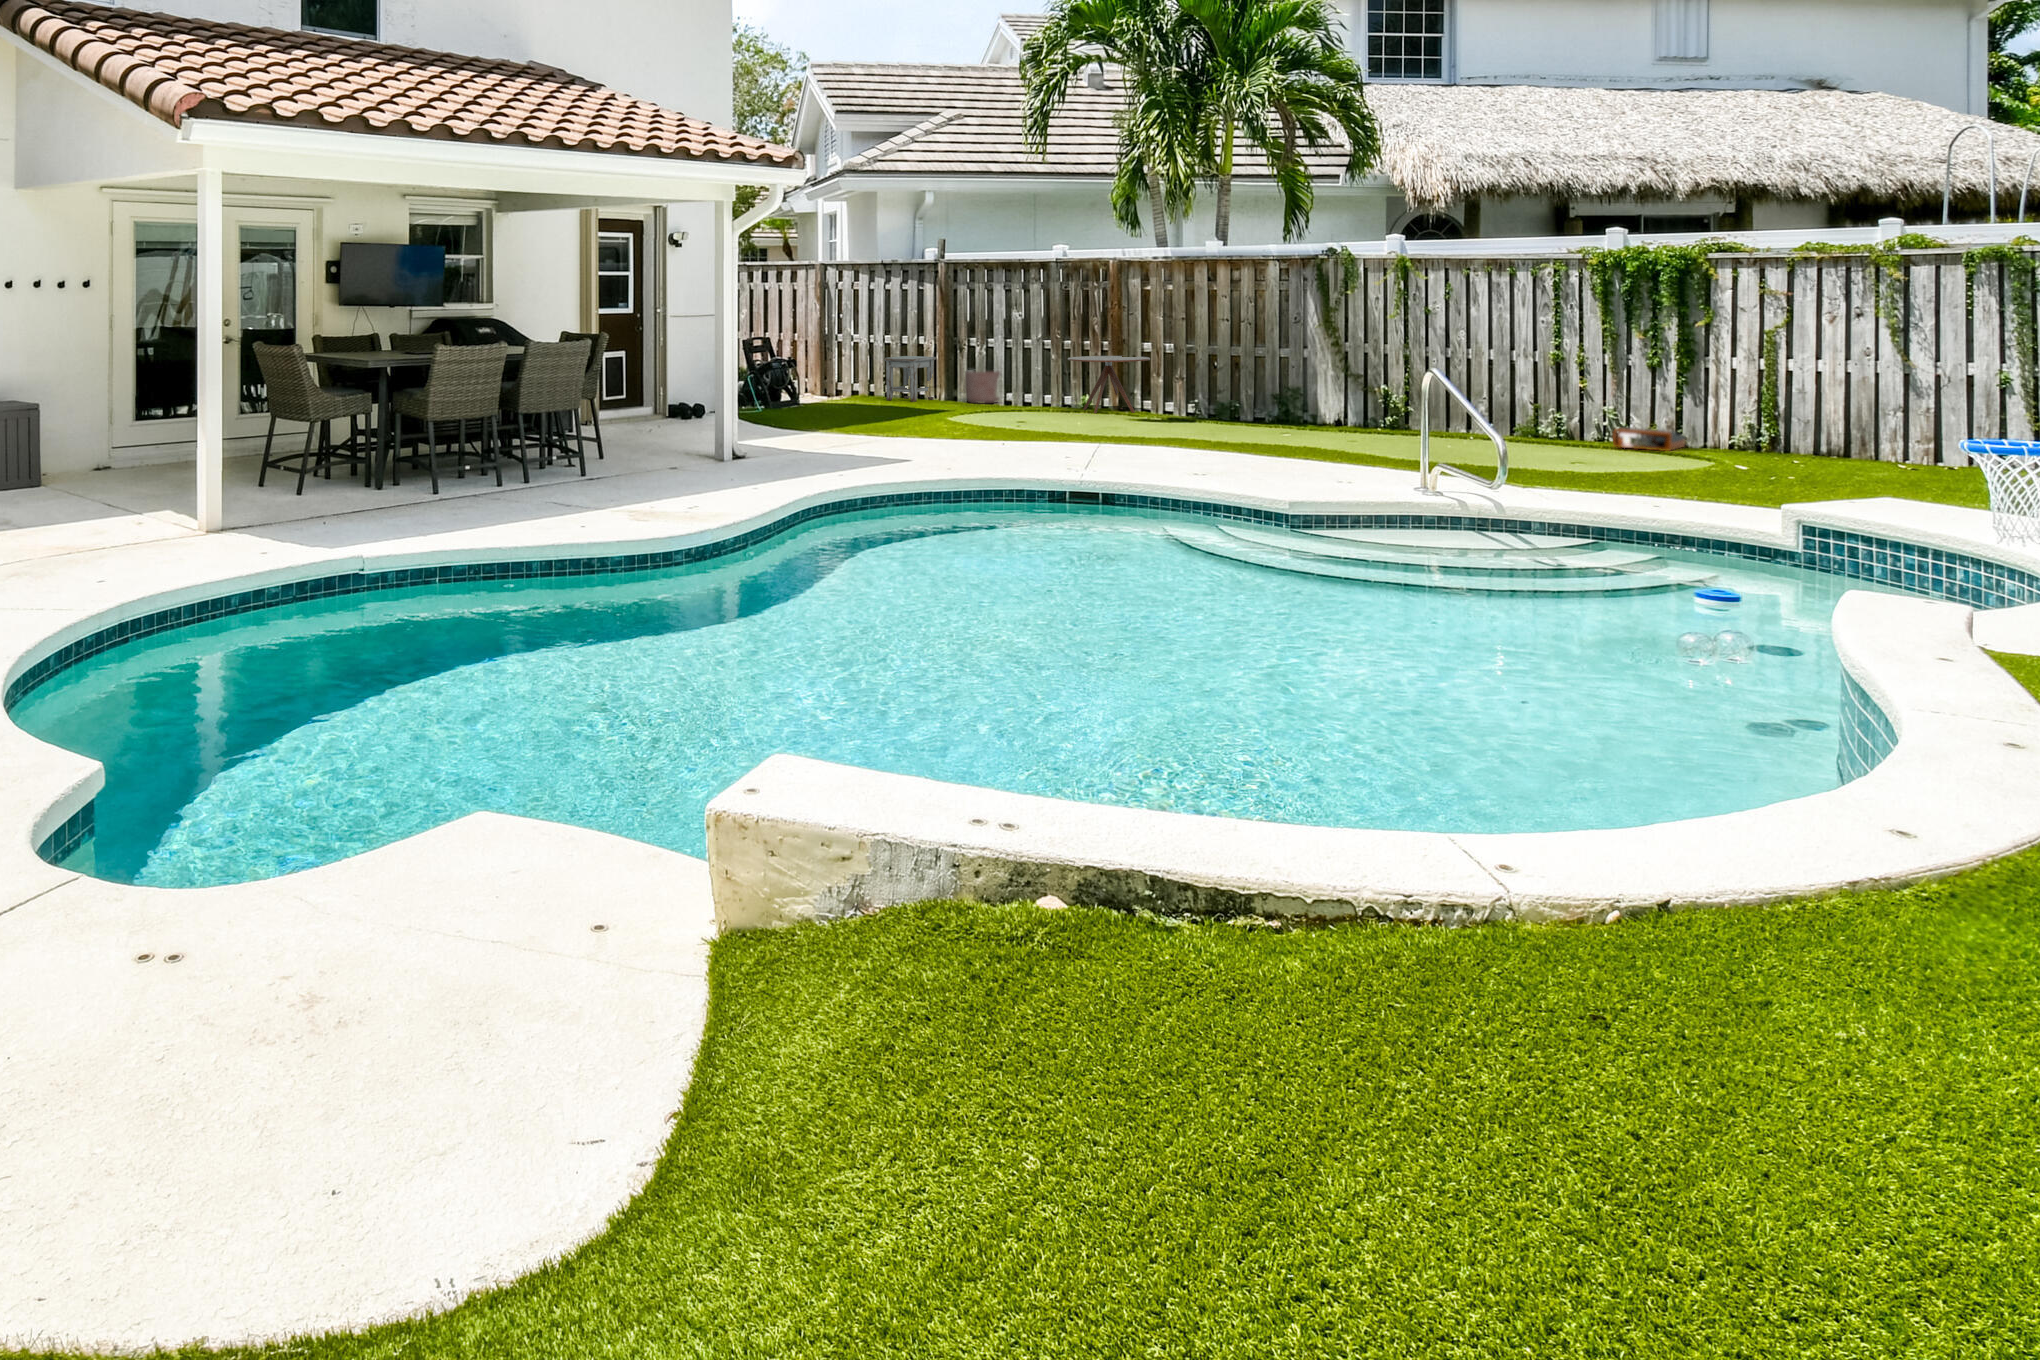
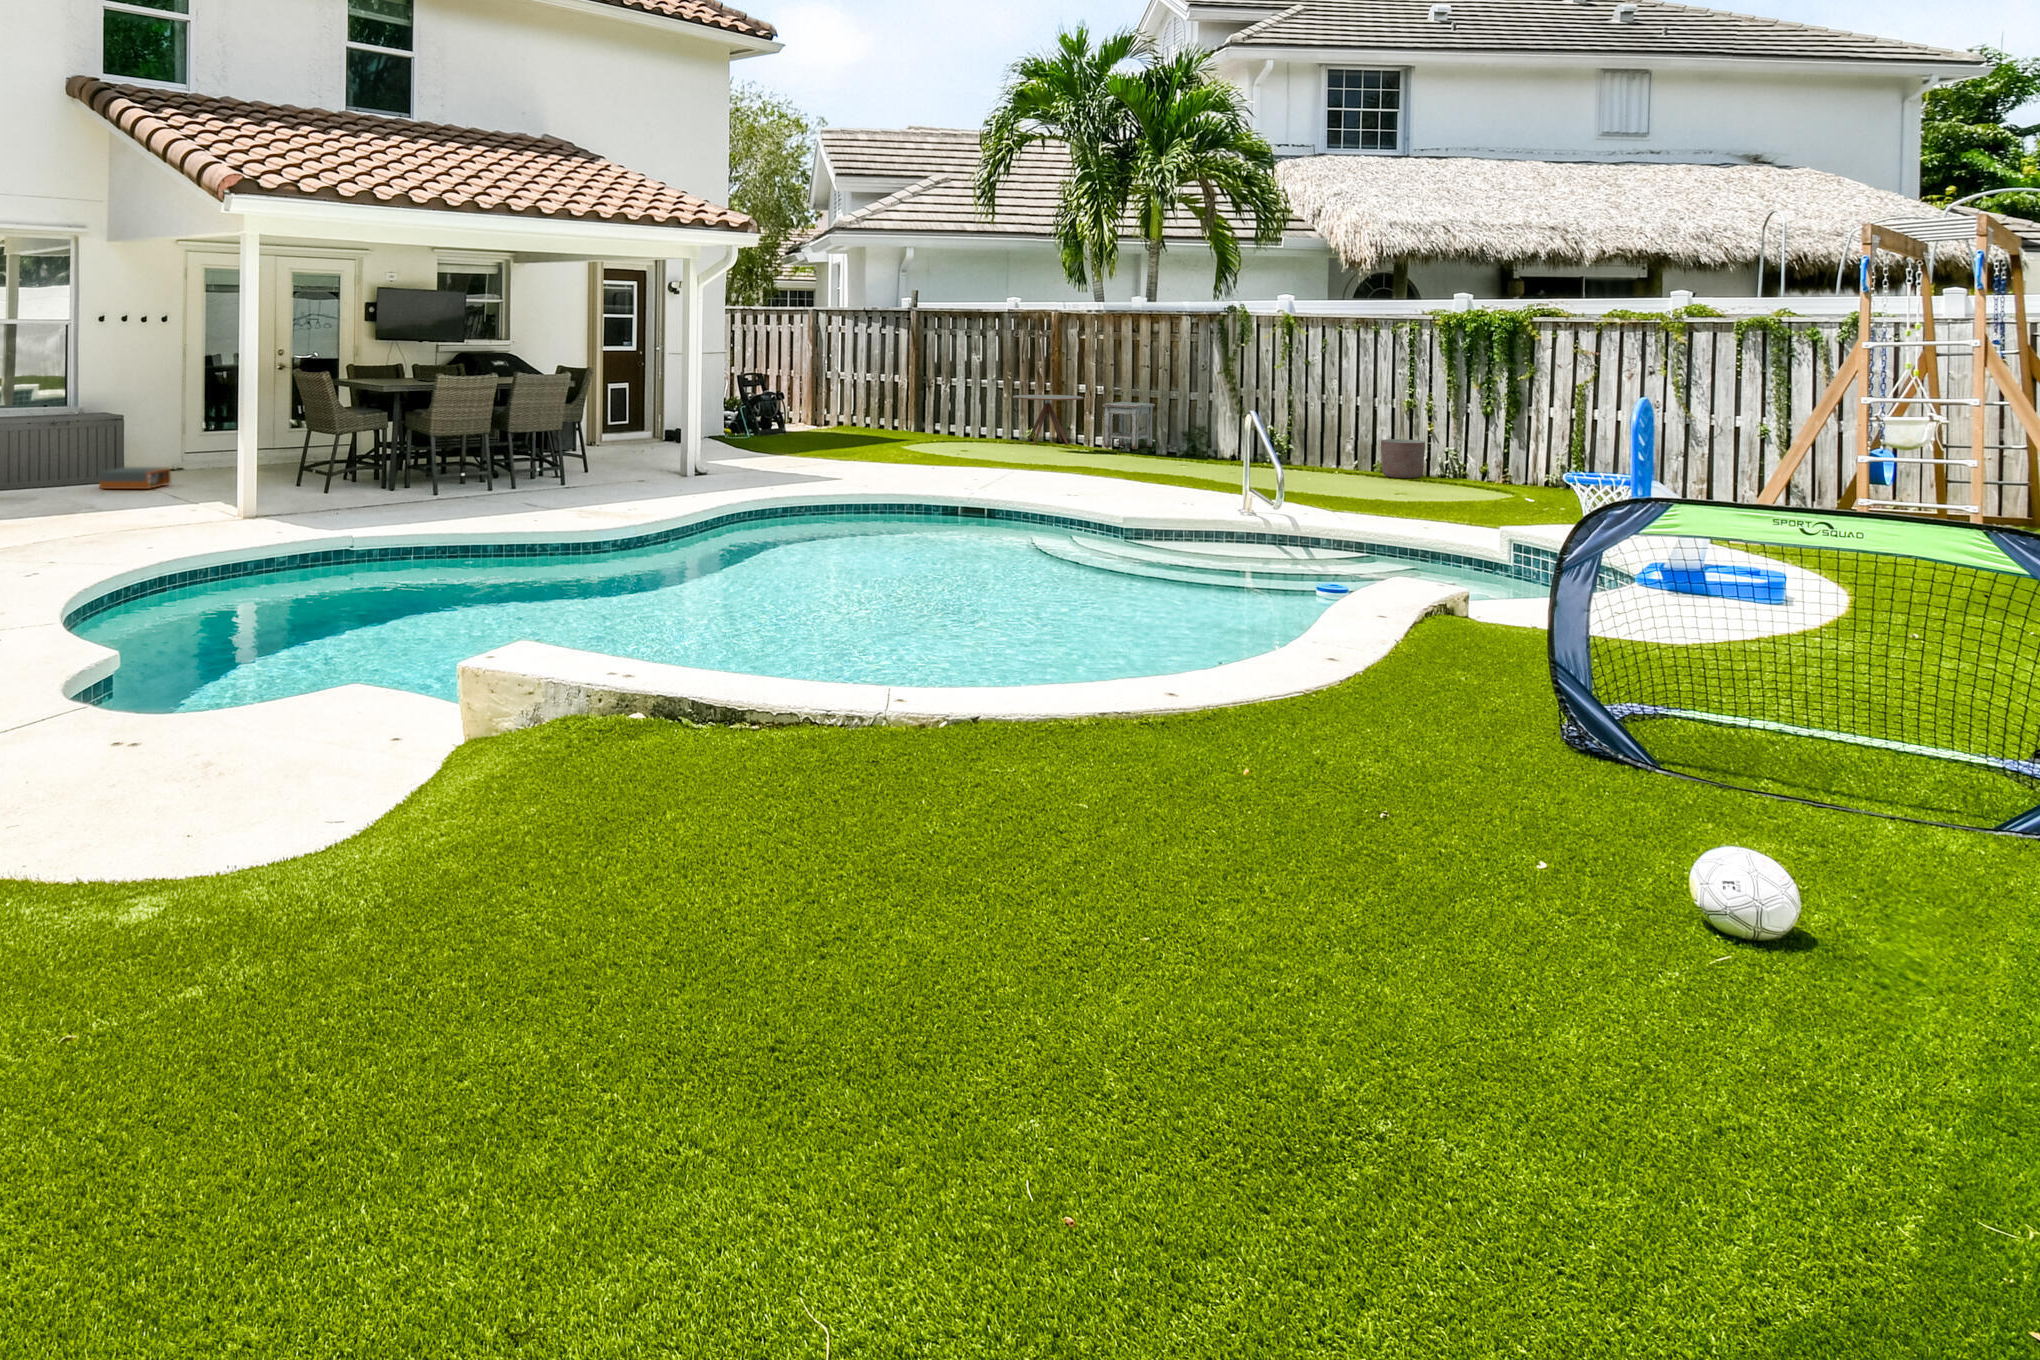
stool: present [884,356,936,402] -> present [1102,402,1155,449]
planter: present [965,370,1000,403] -> present [1381,439,1425,478]
storage box: present [1613,428,1686,451] -> present [99,467,171,489]

